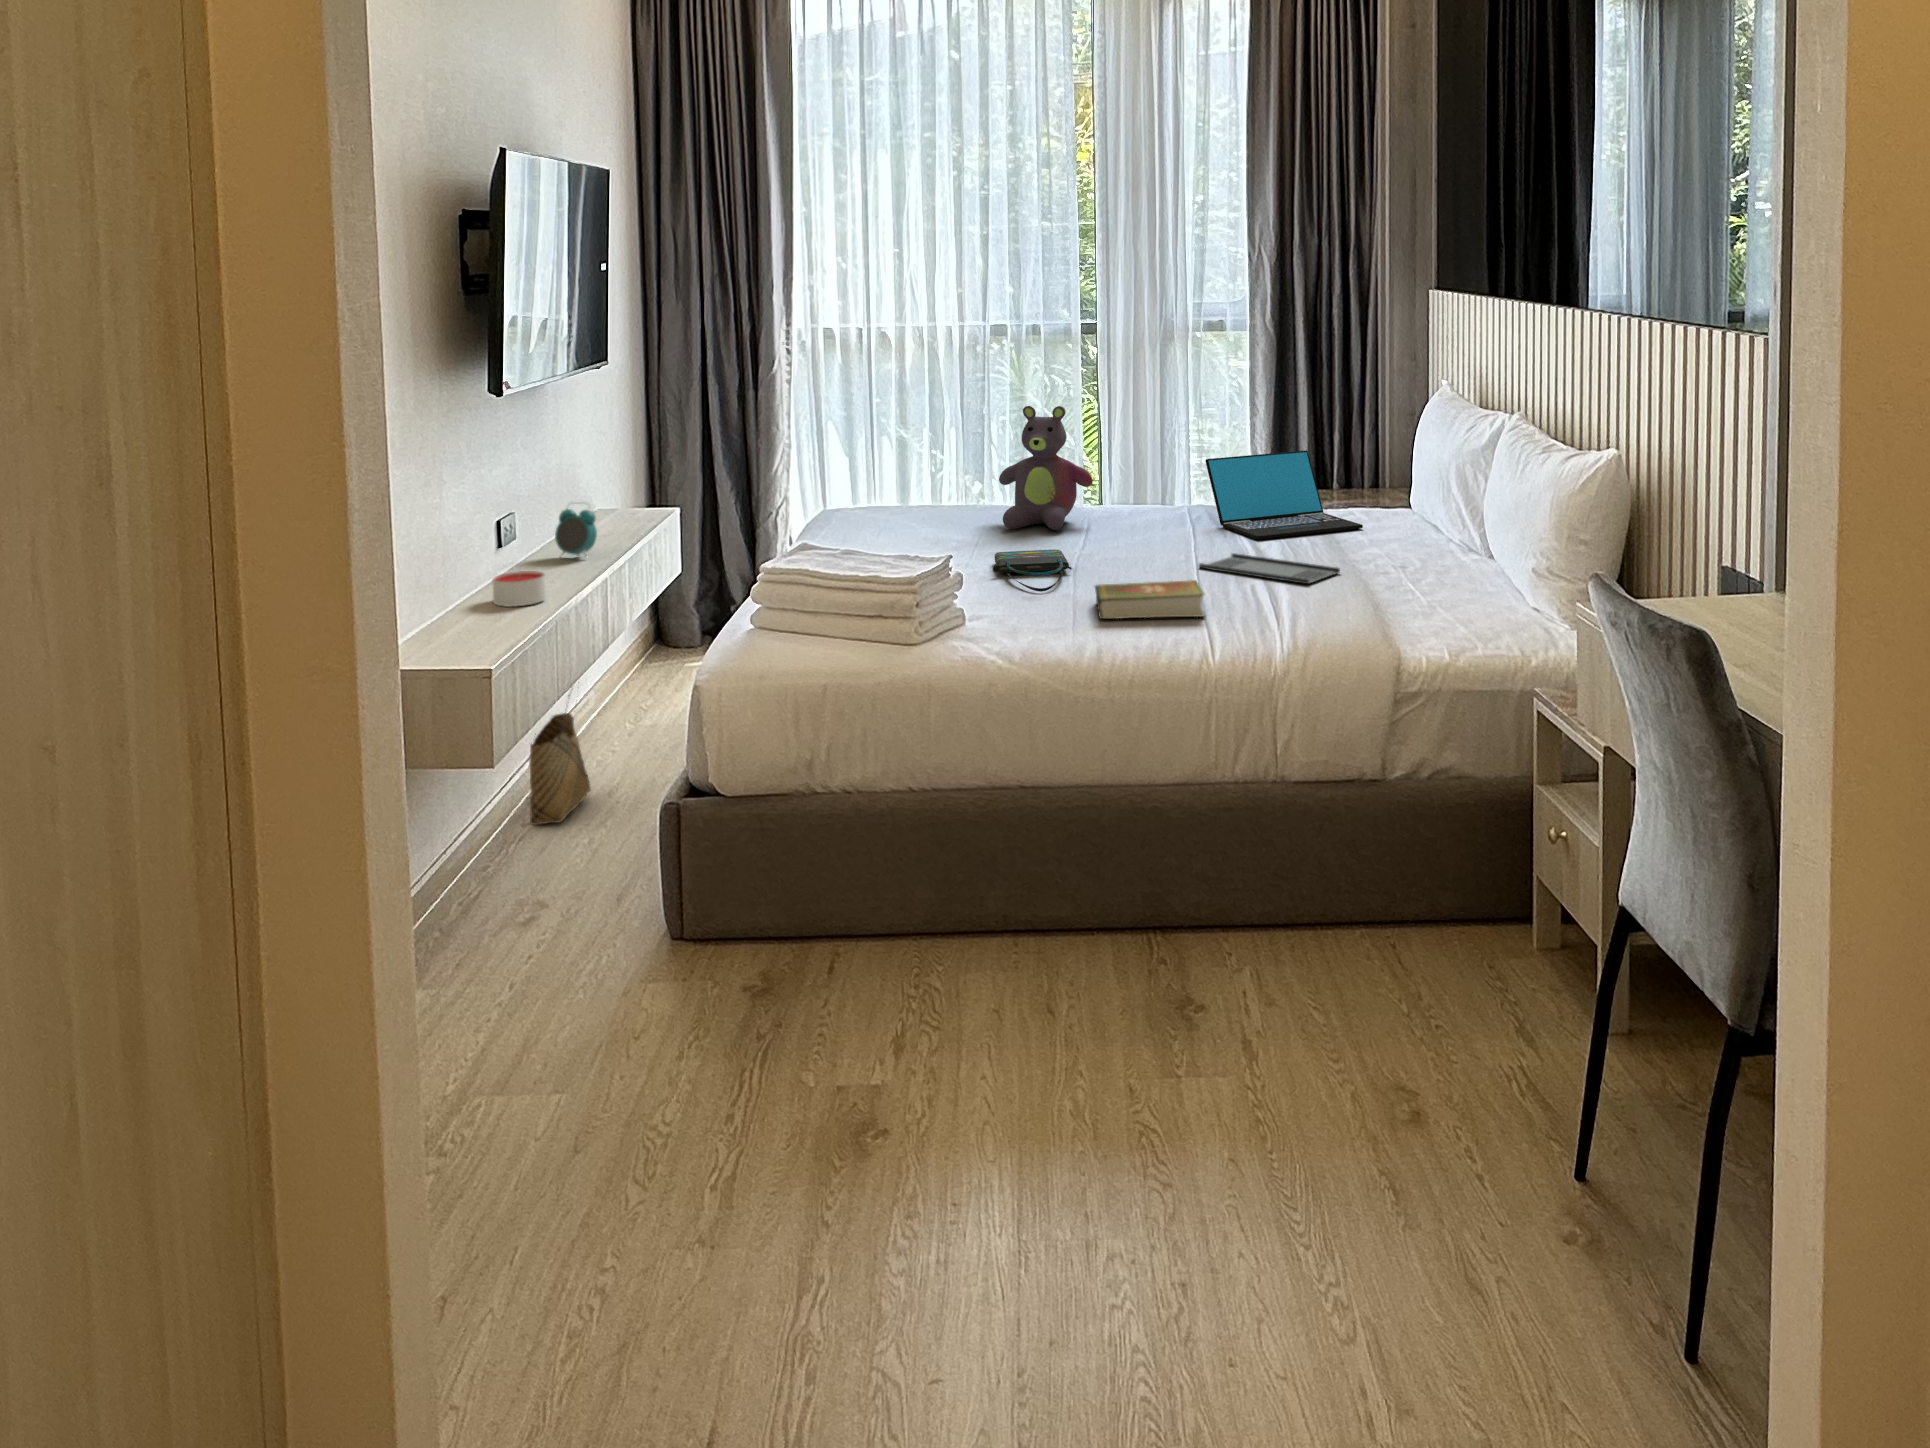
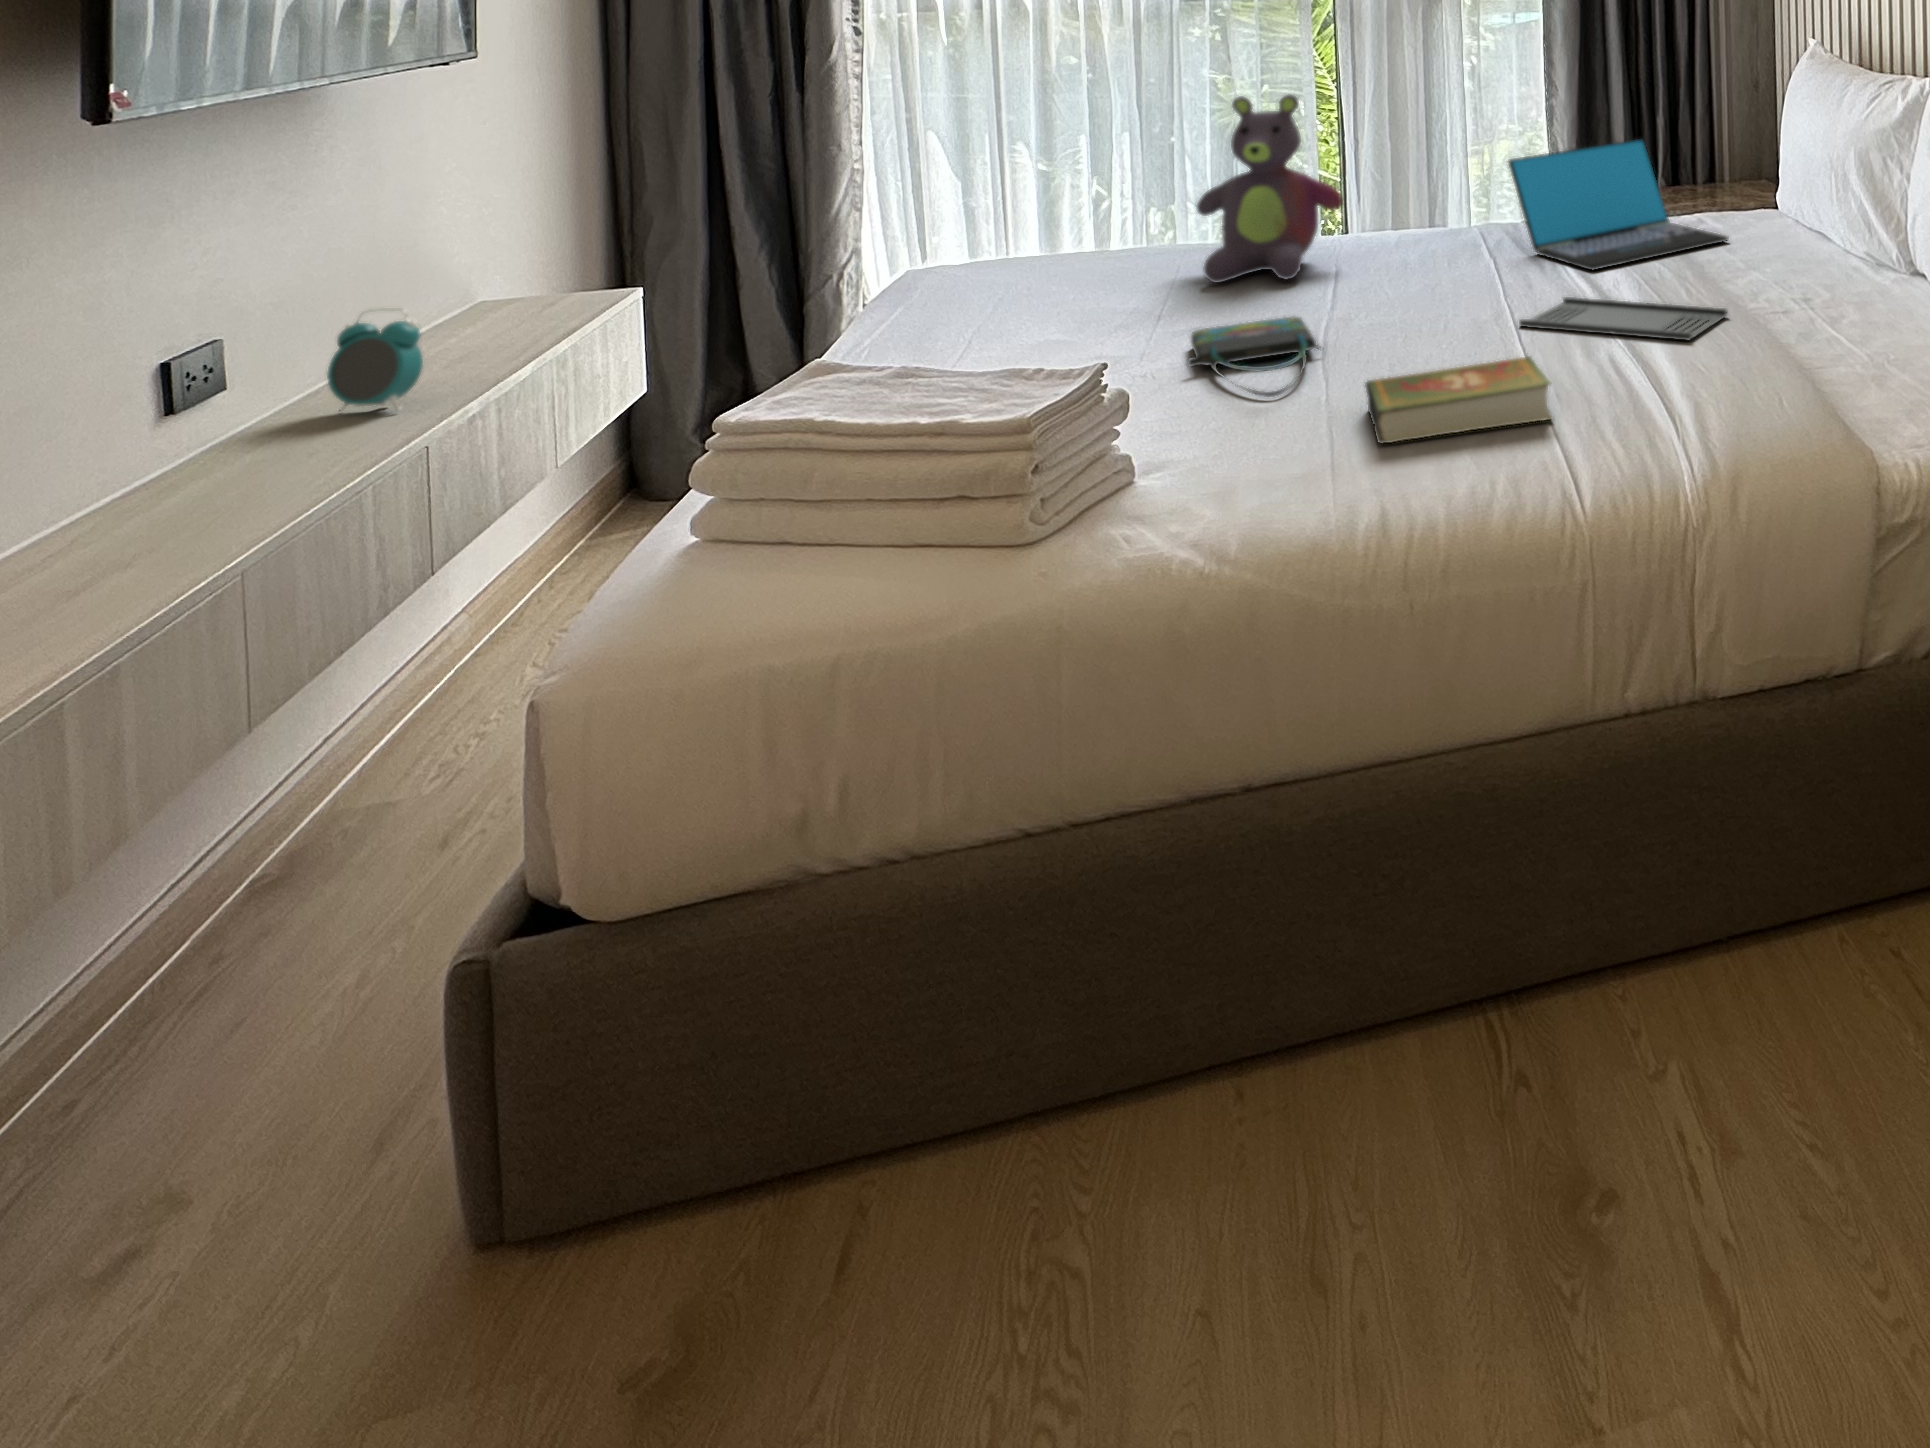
candle: present [492,571,546,606] -> none [98,466,244,553]
woven basket: present [529,682,591,825] -> none [197,648,391,965]

